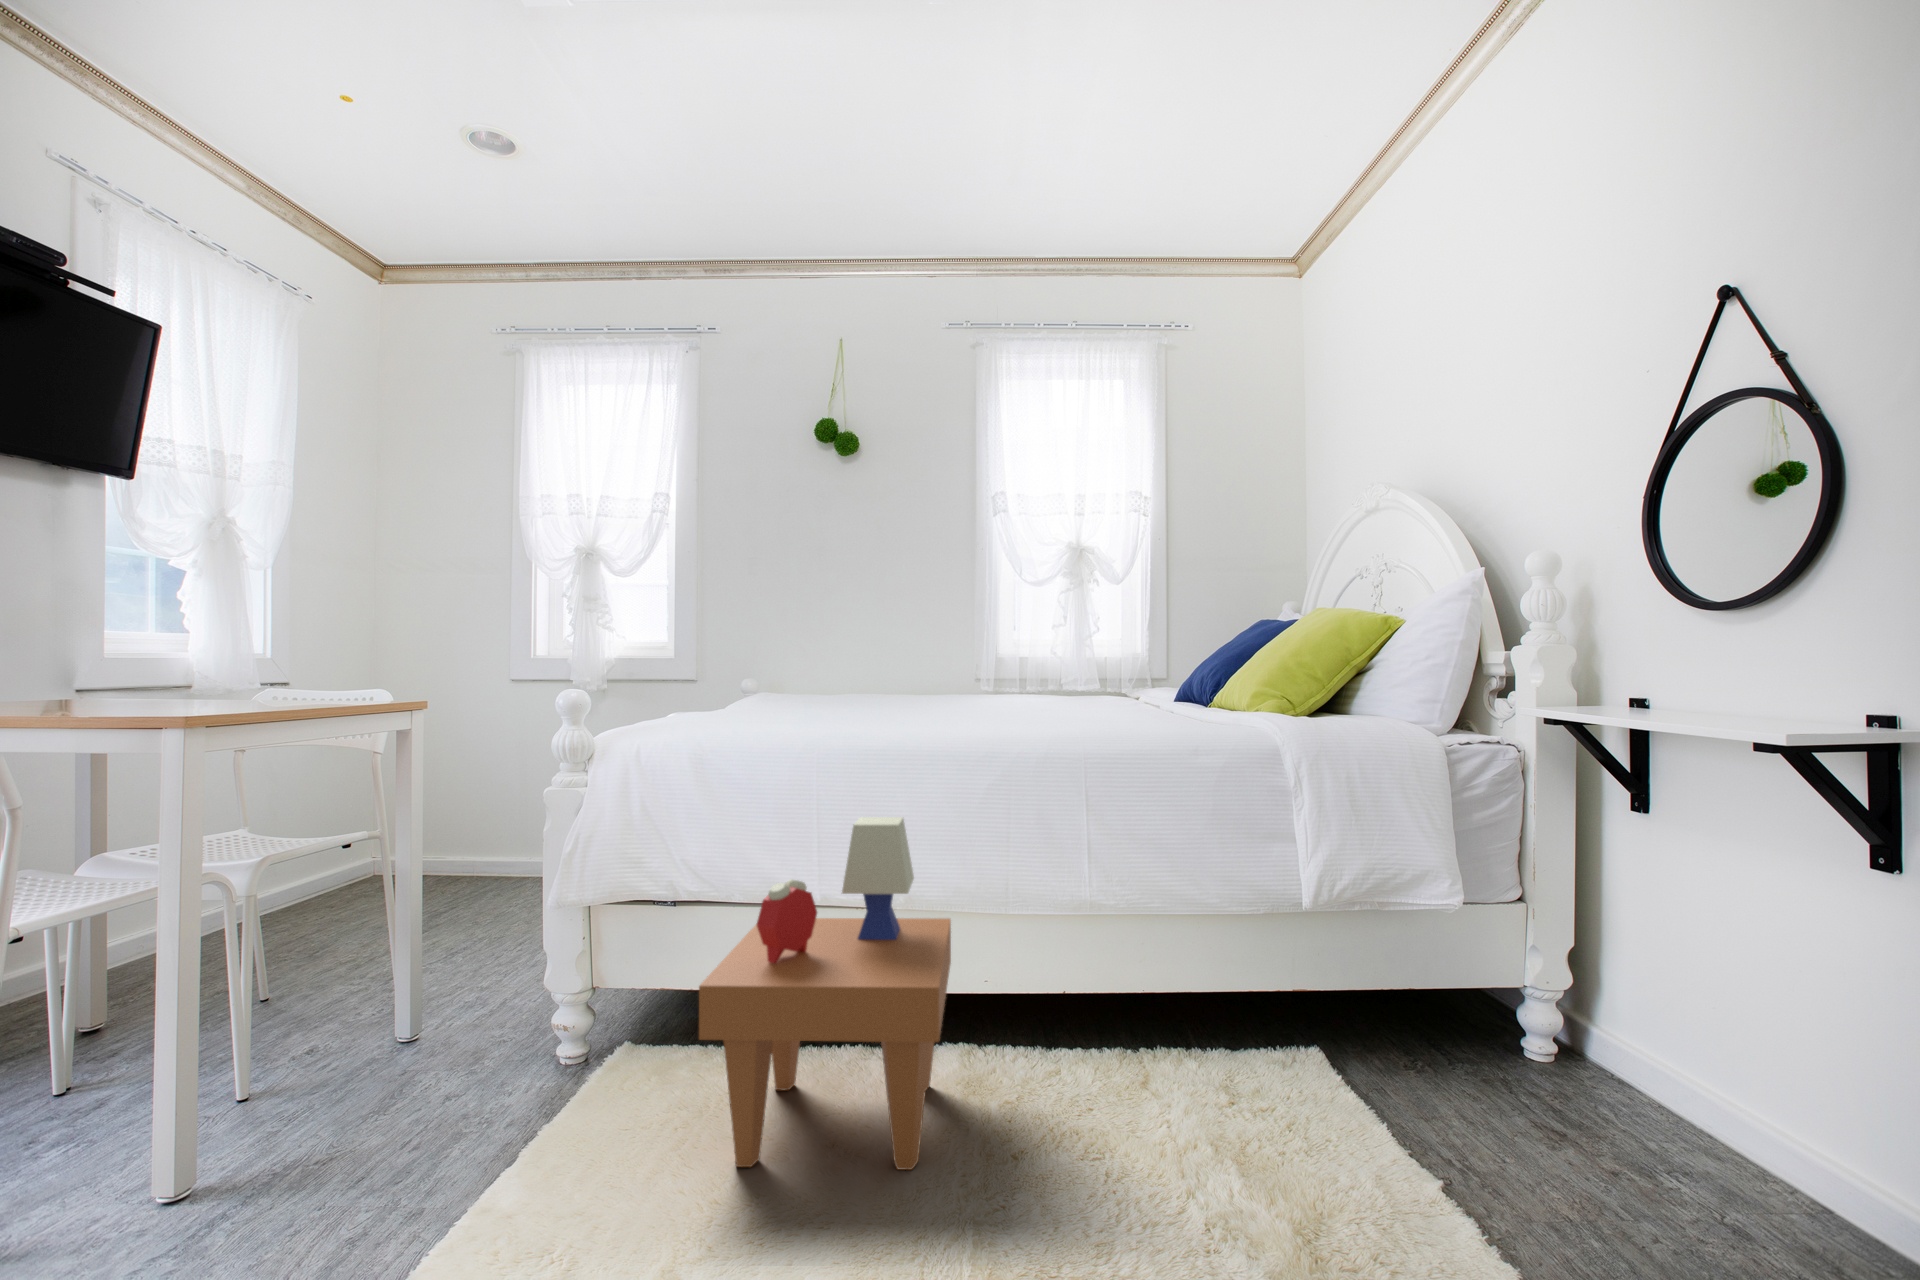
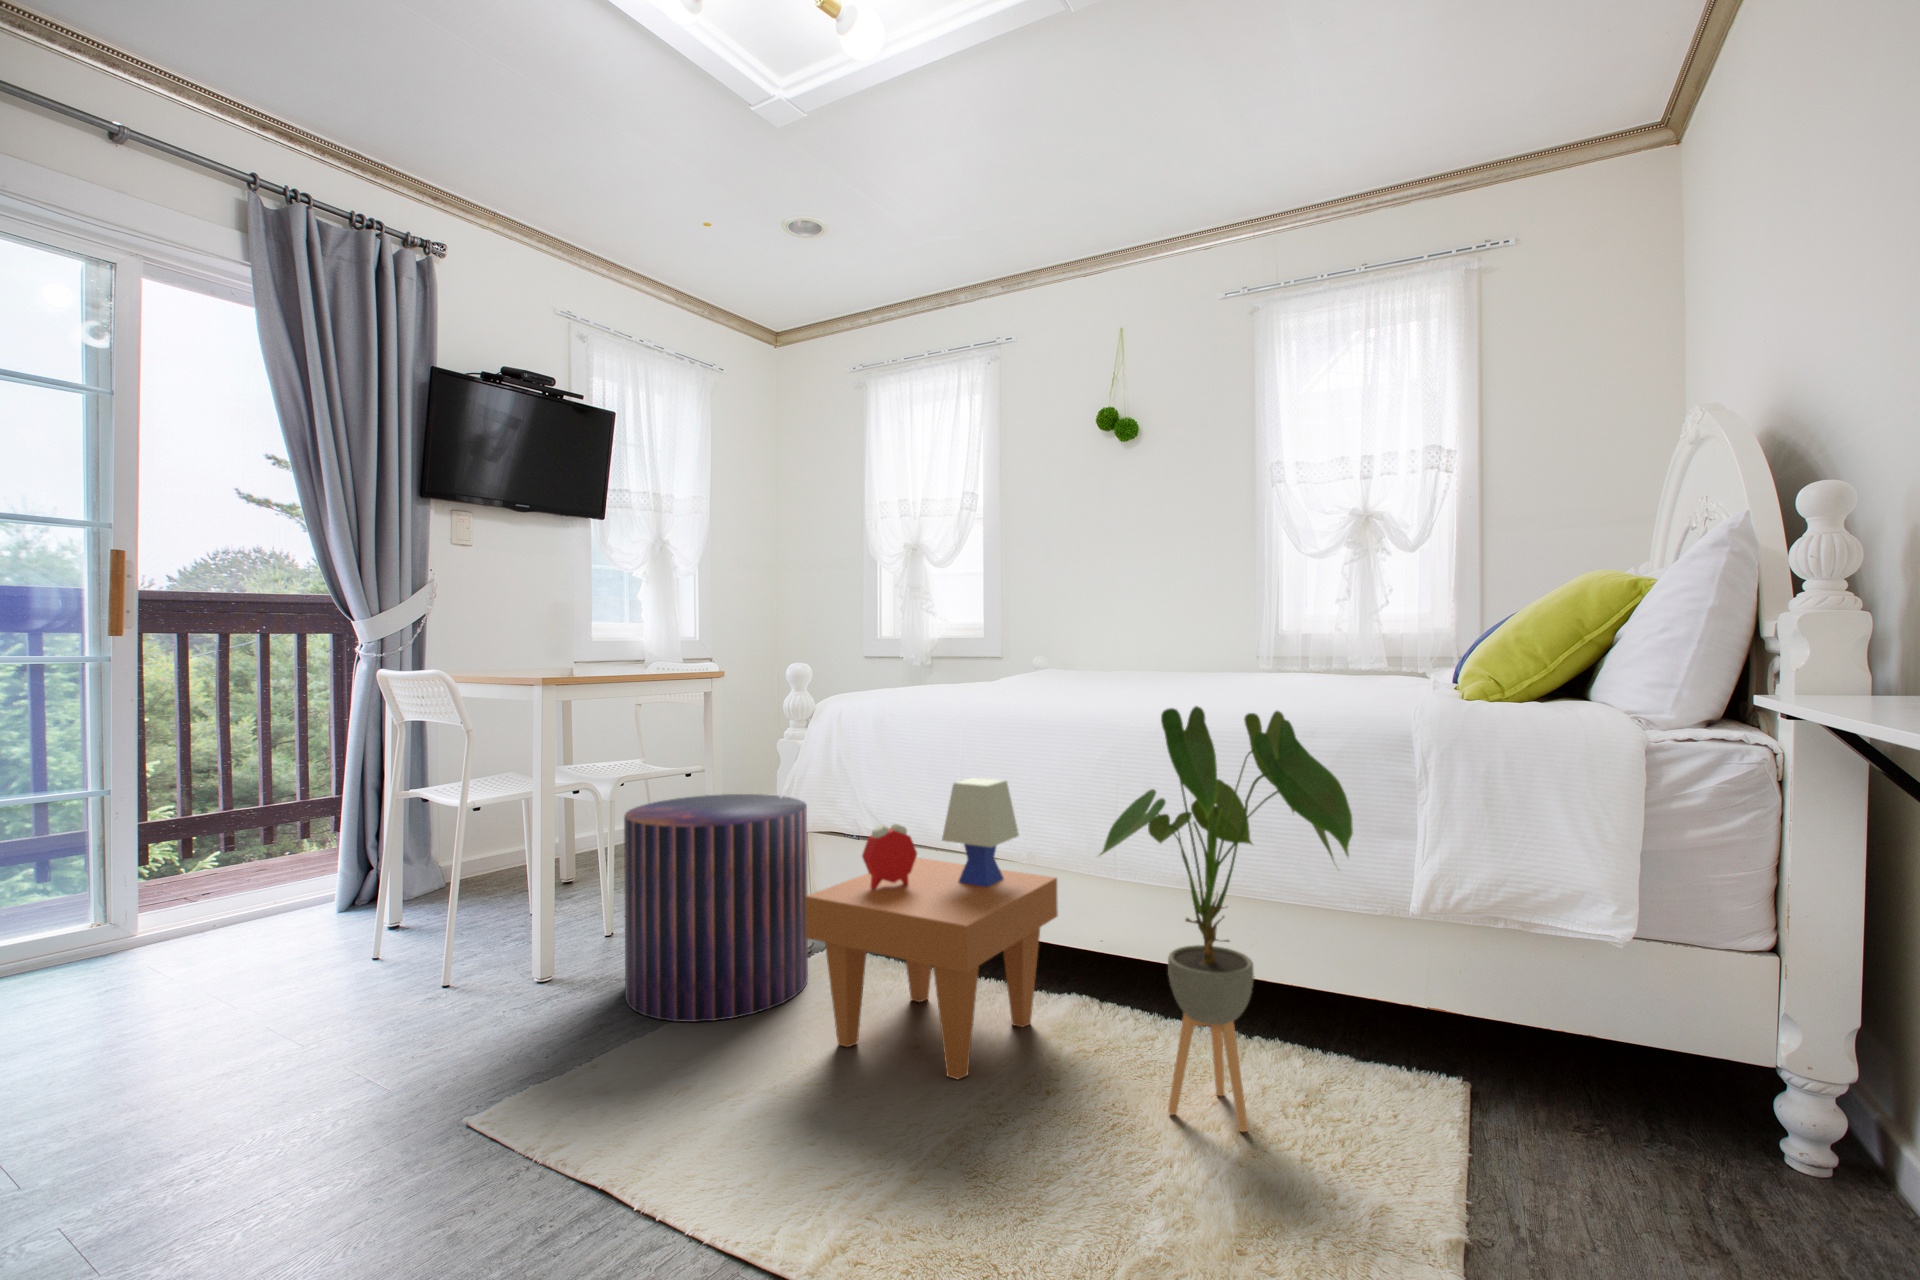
house plant: none [1087,729,1342,1145] -> present [1100,706,1353,1132]
pouf: none [353,862,627,1202] -> present [624,794,808,1022]

